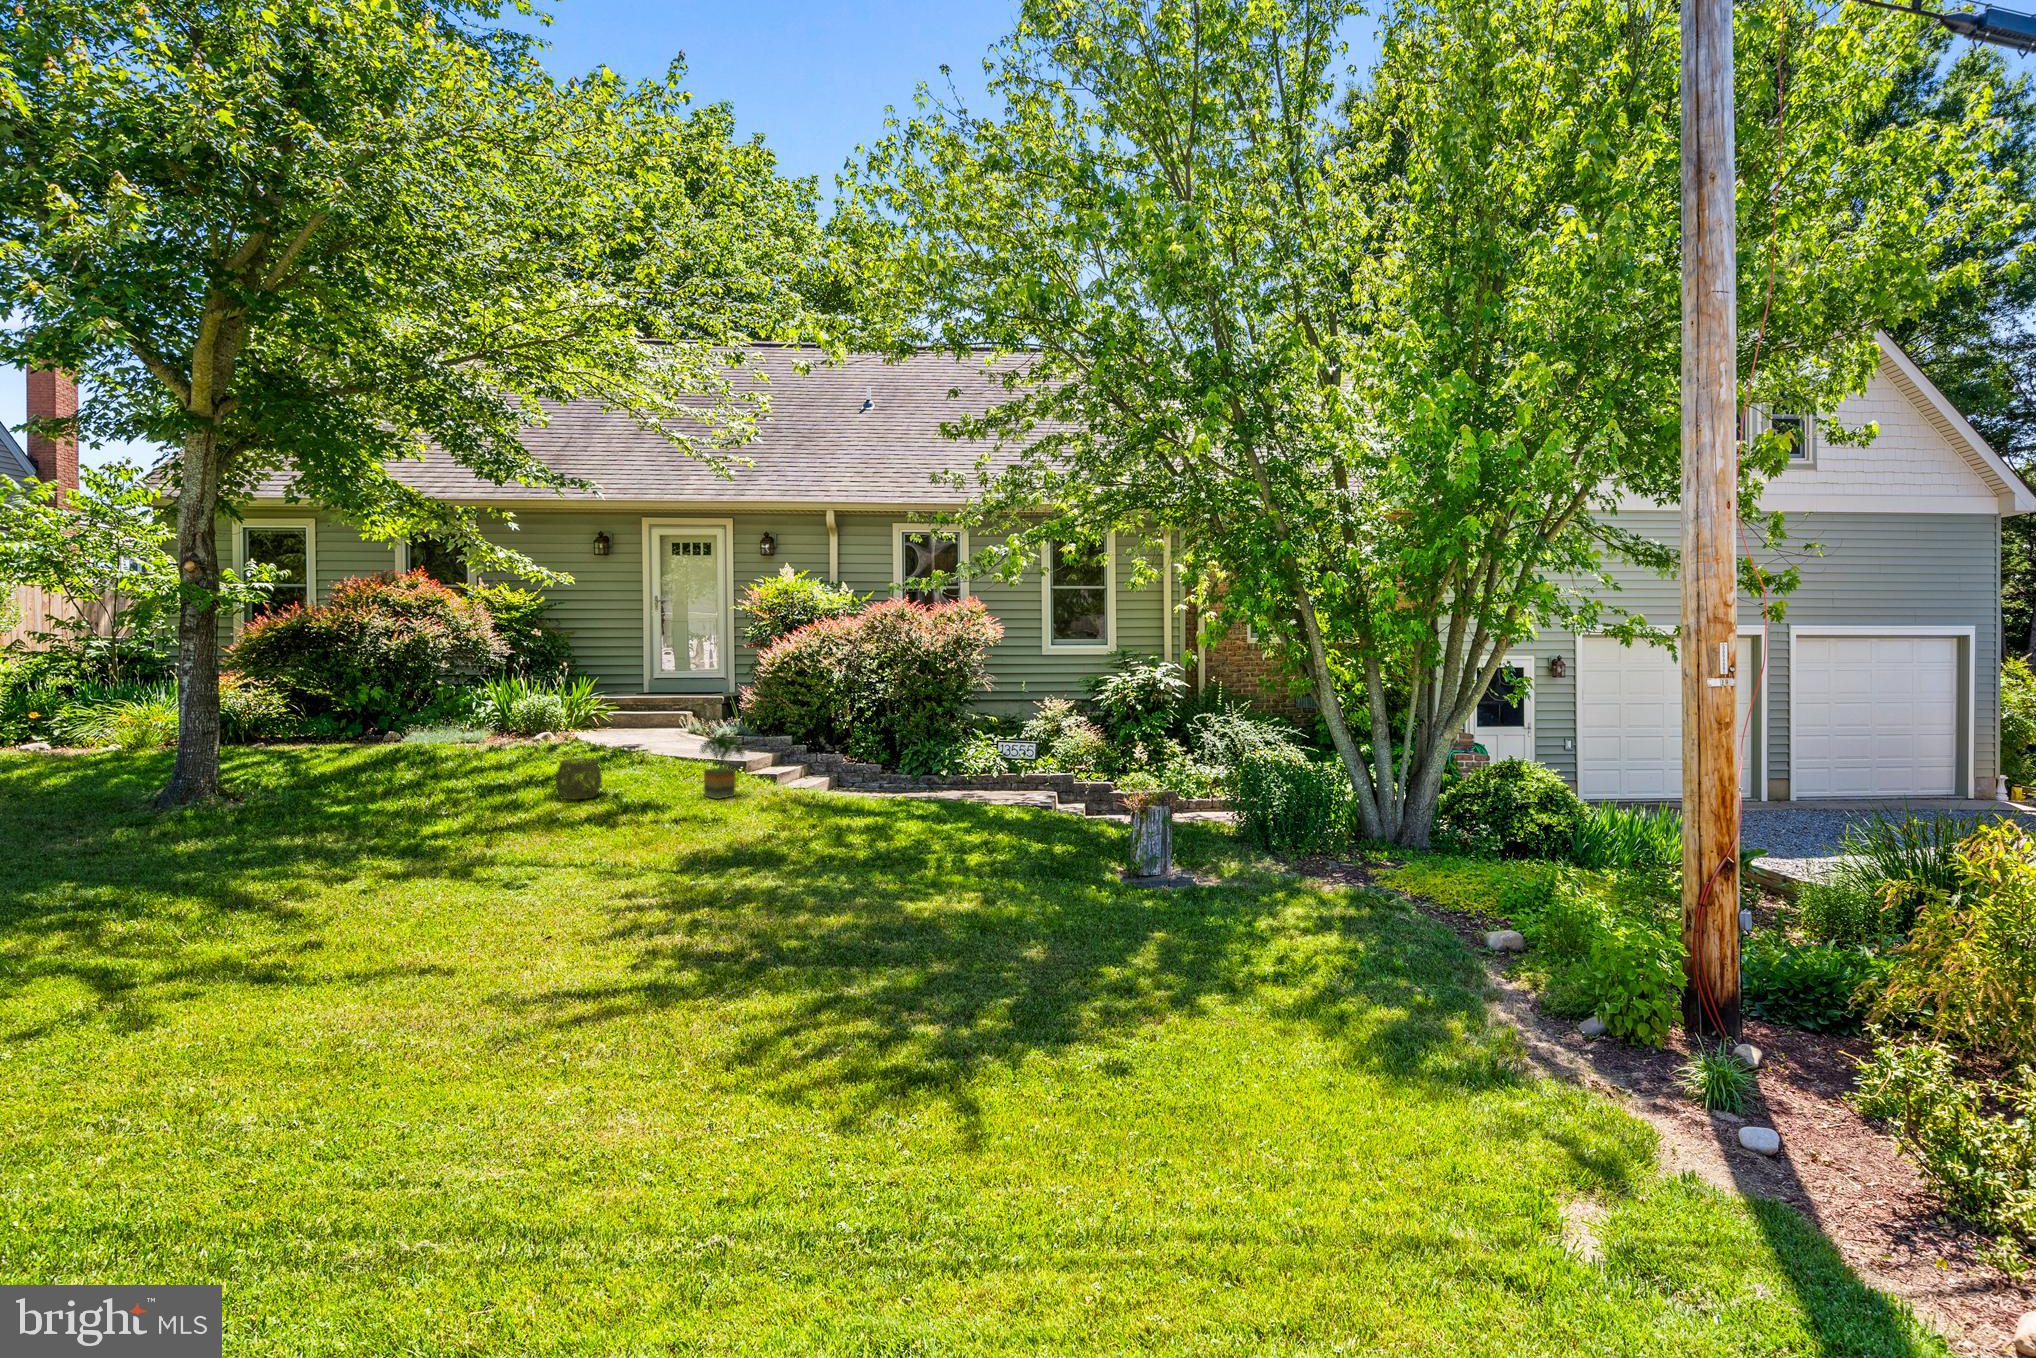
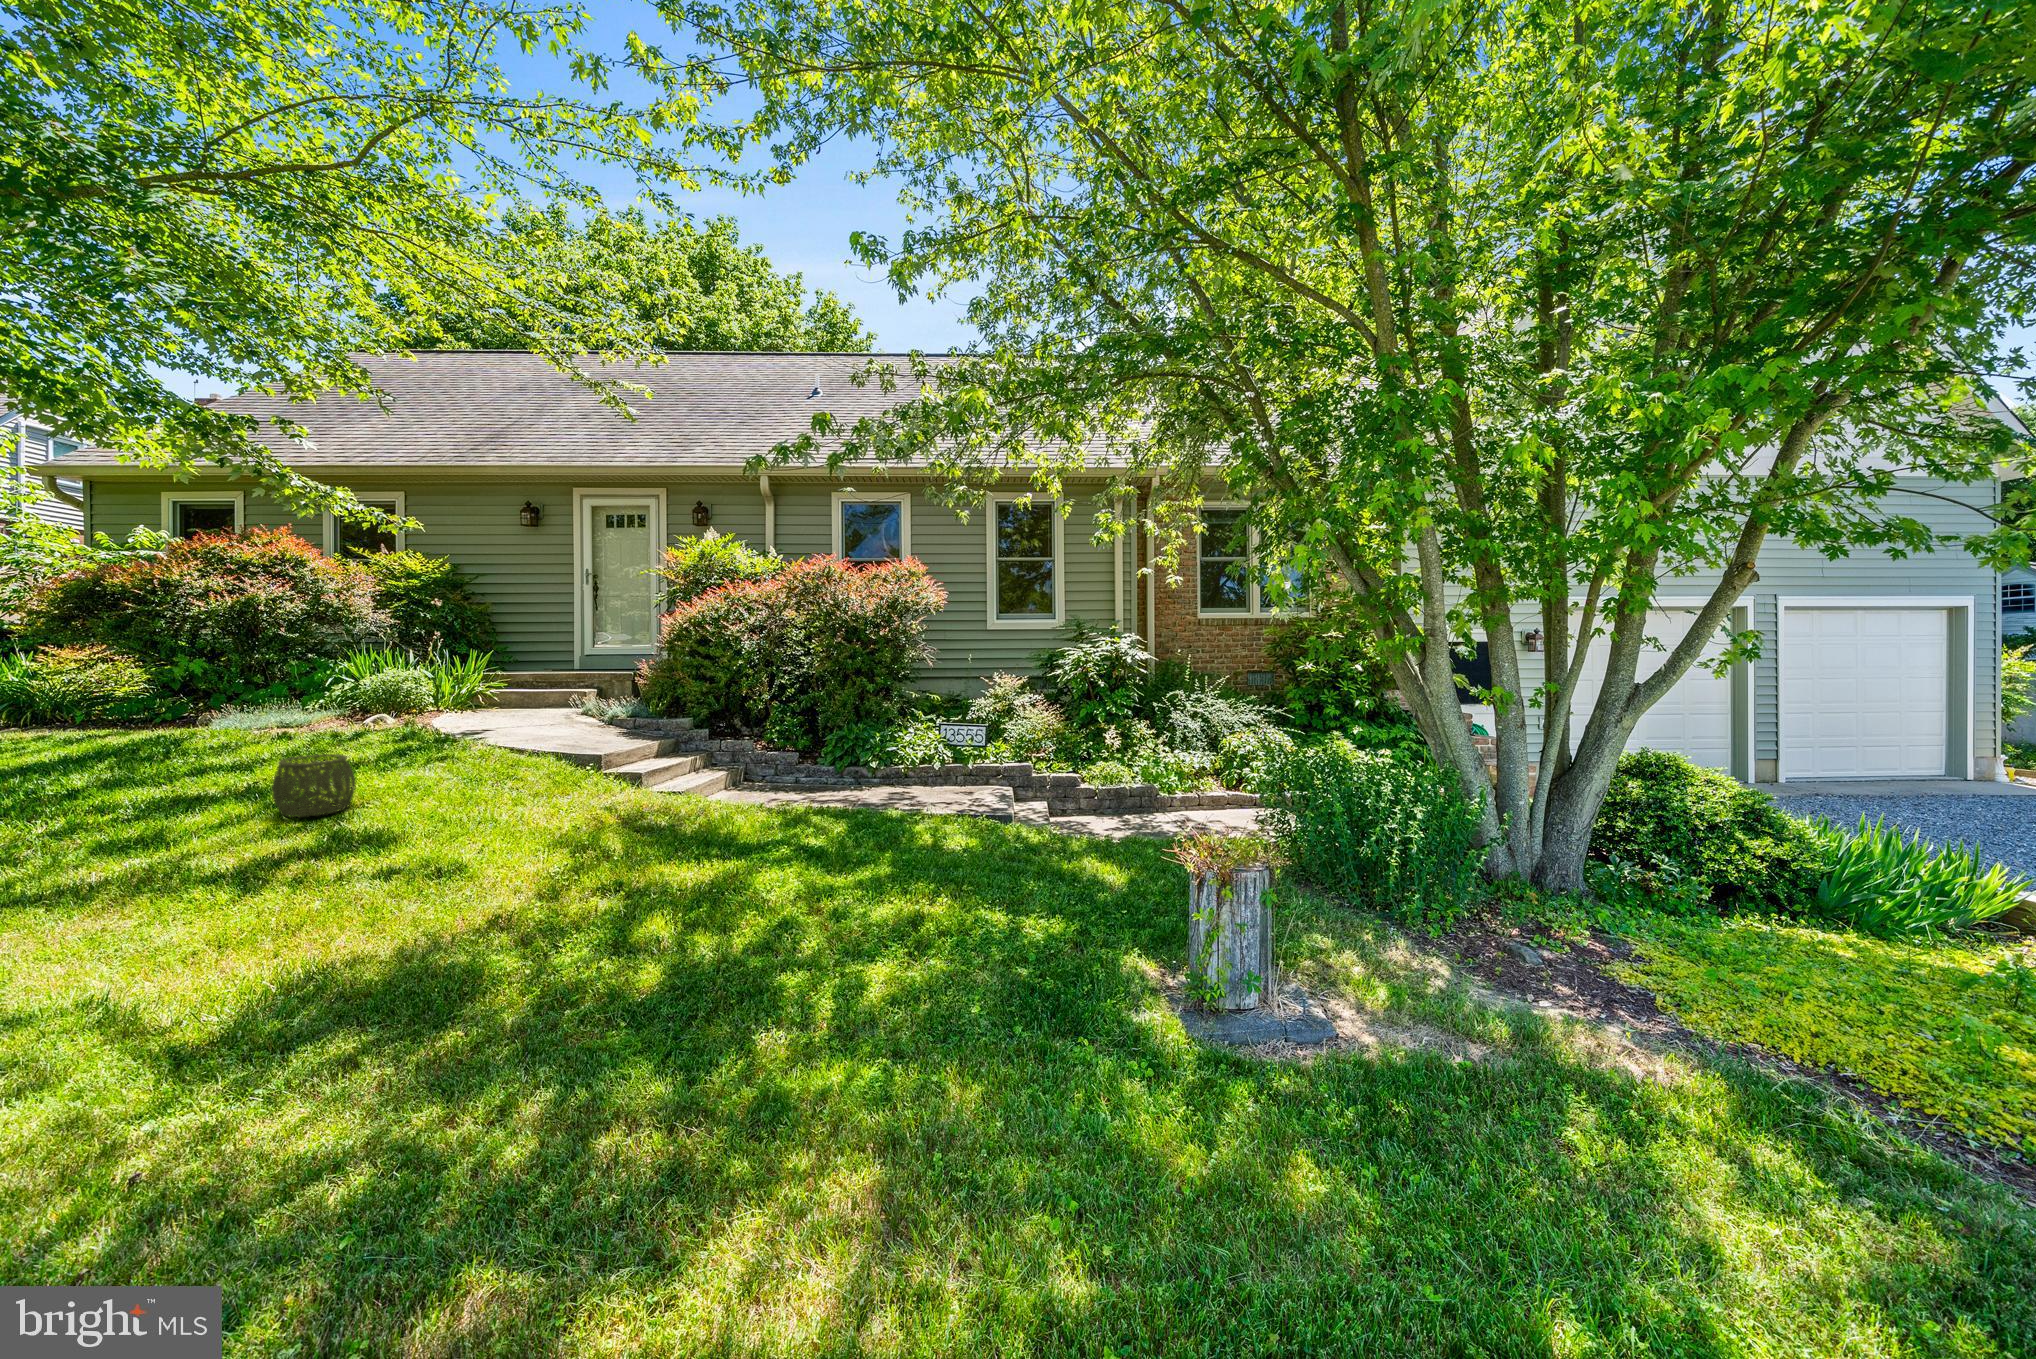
potted tree: present [700,737,745,799] -> none [499,722,574,813]

